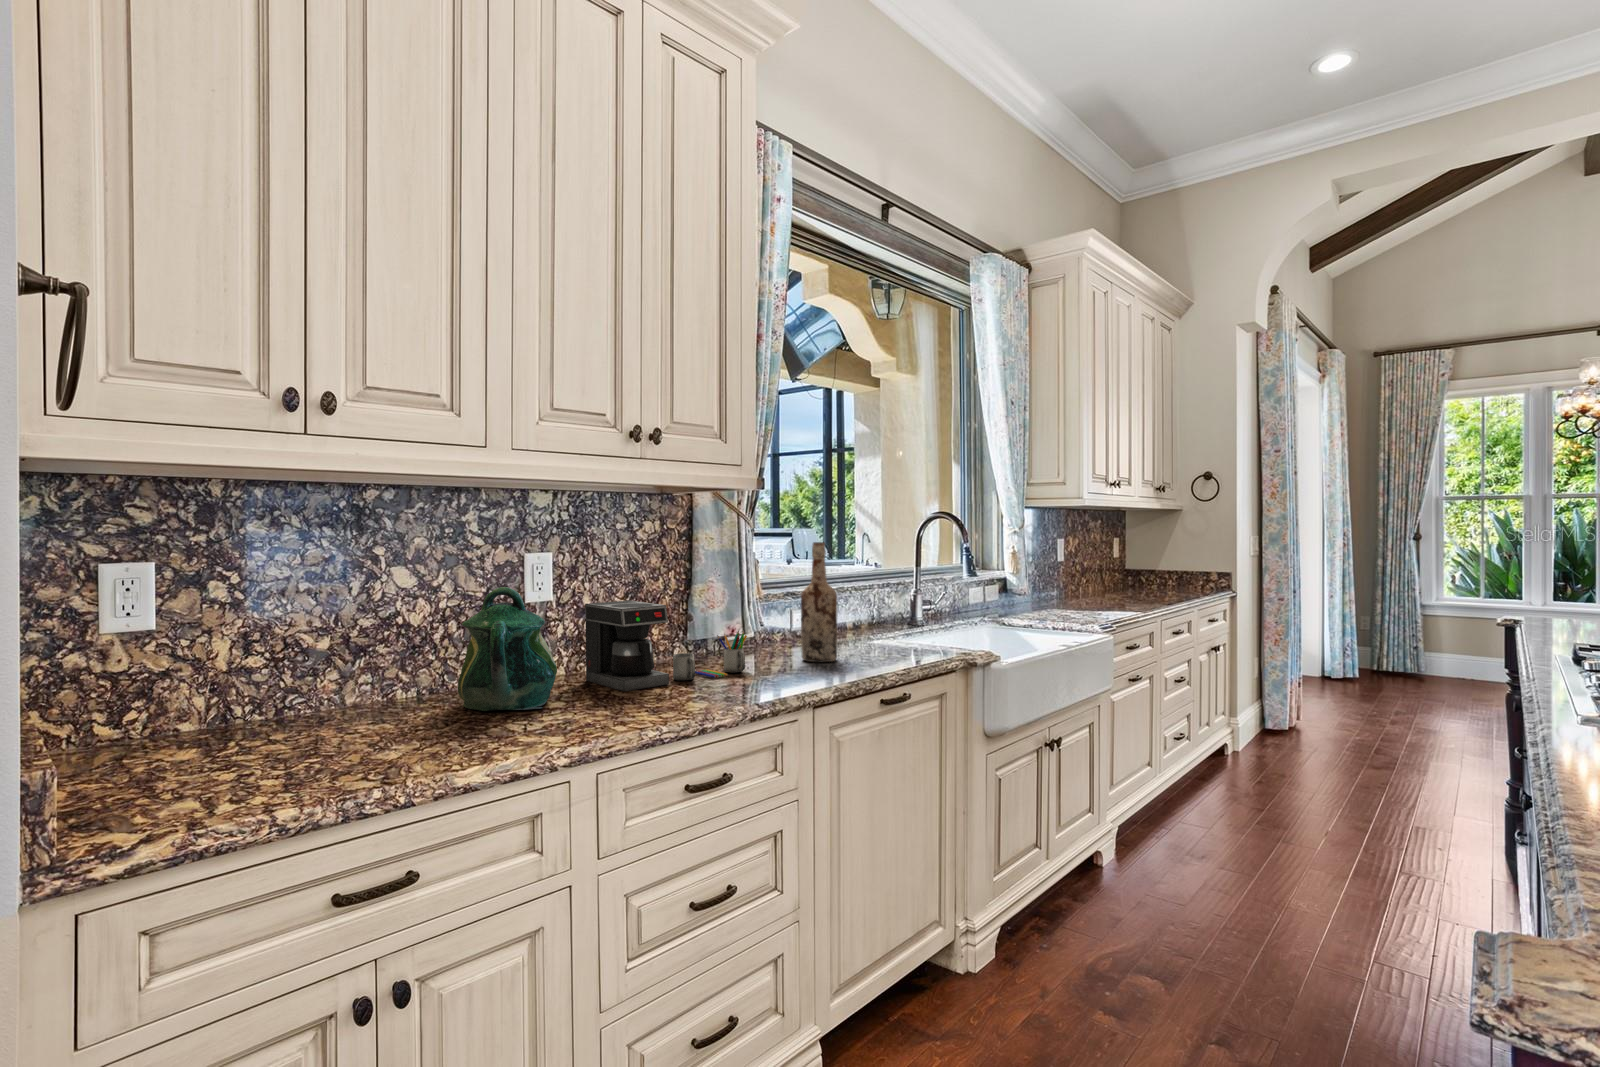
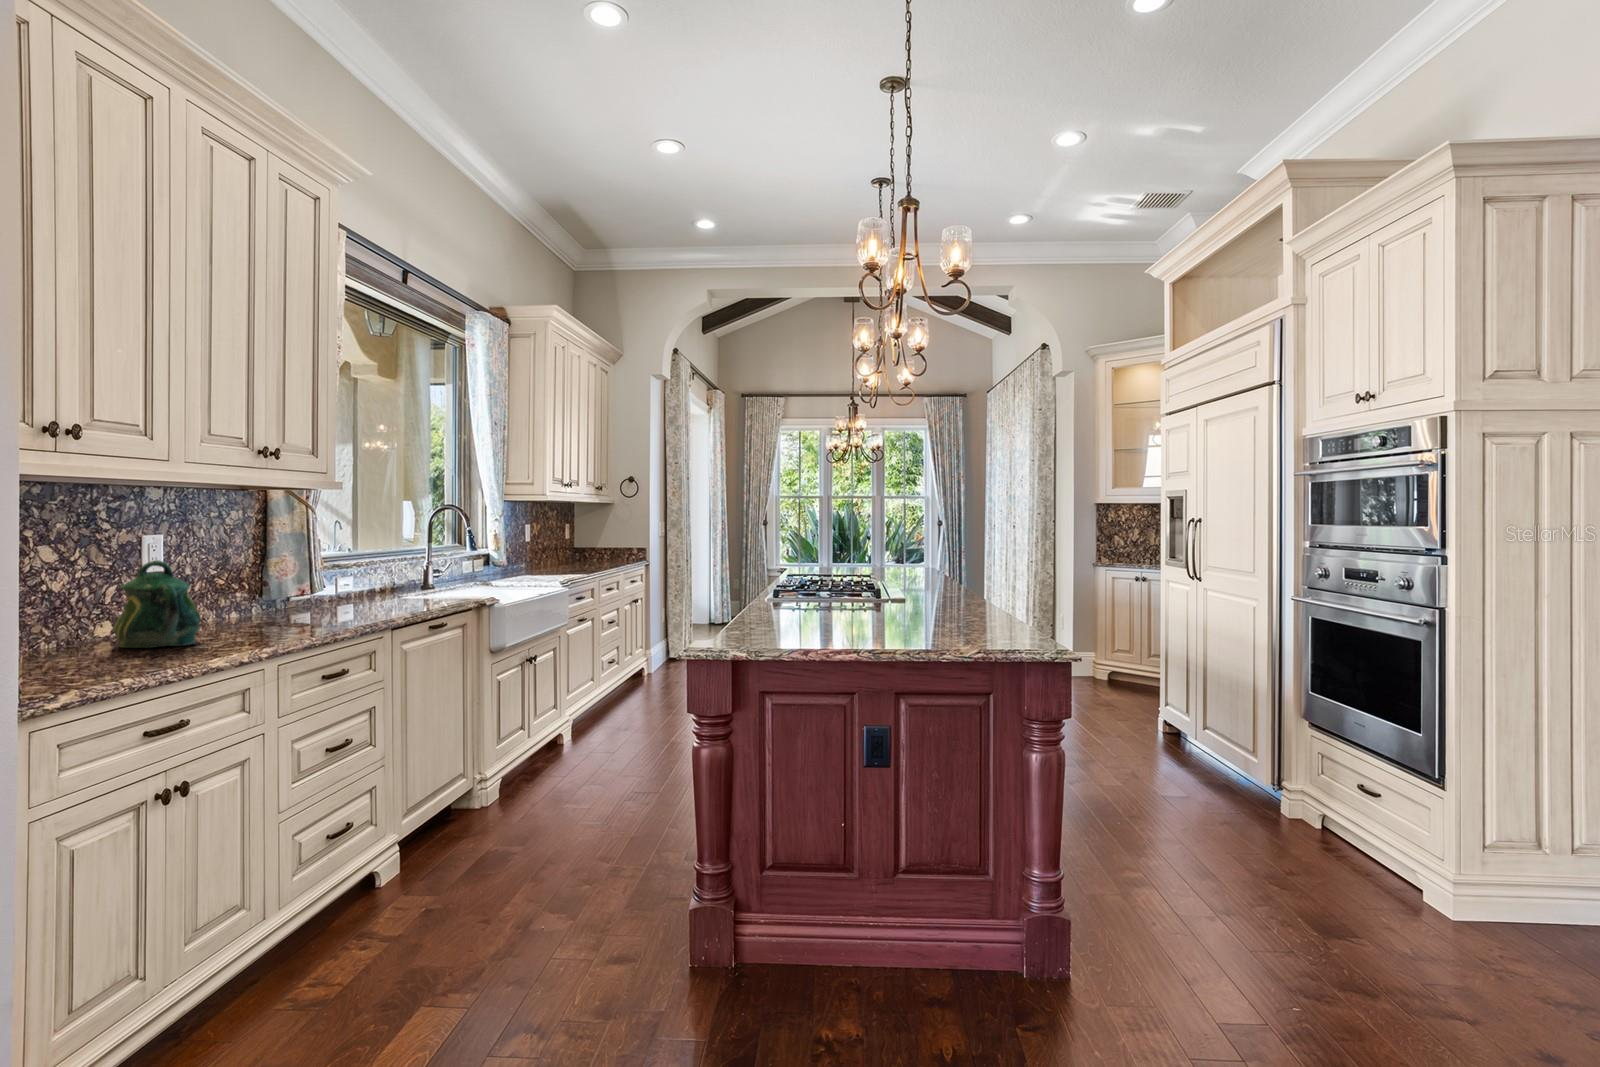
wine bottle: present [801,542,838,662] -> none [363,528,391,611]
coffee maker: present [585,600,747,692] -> none [199,570,329,633]

